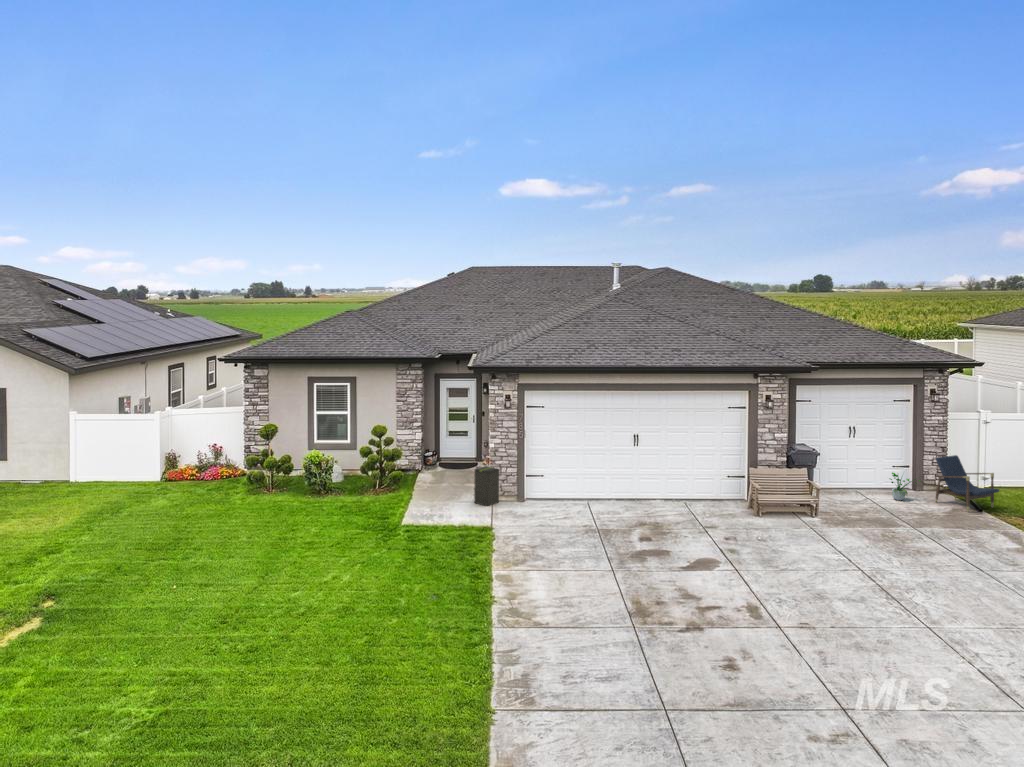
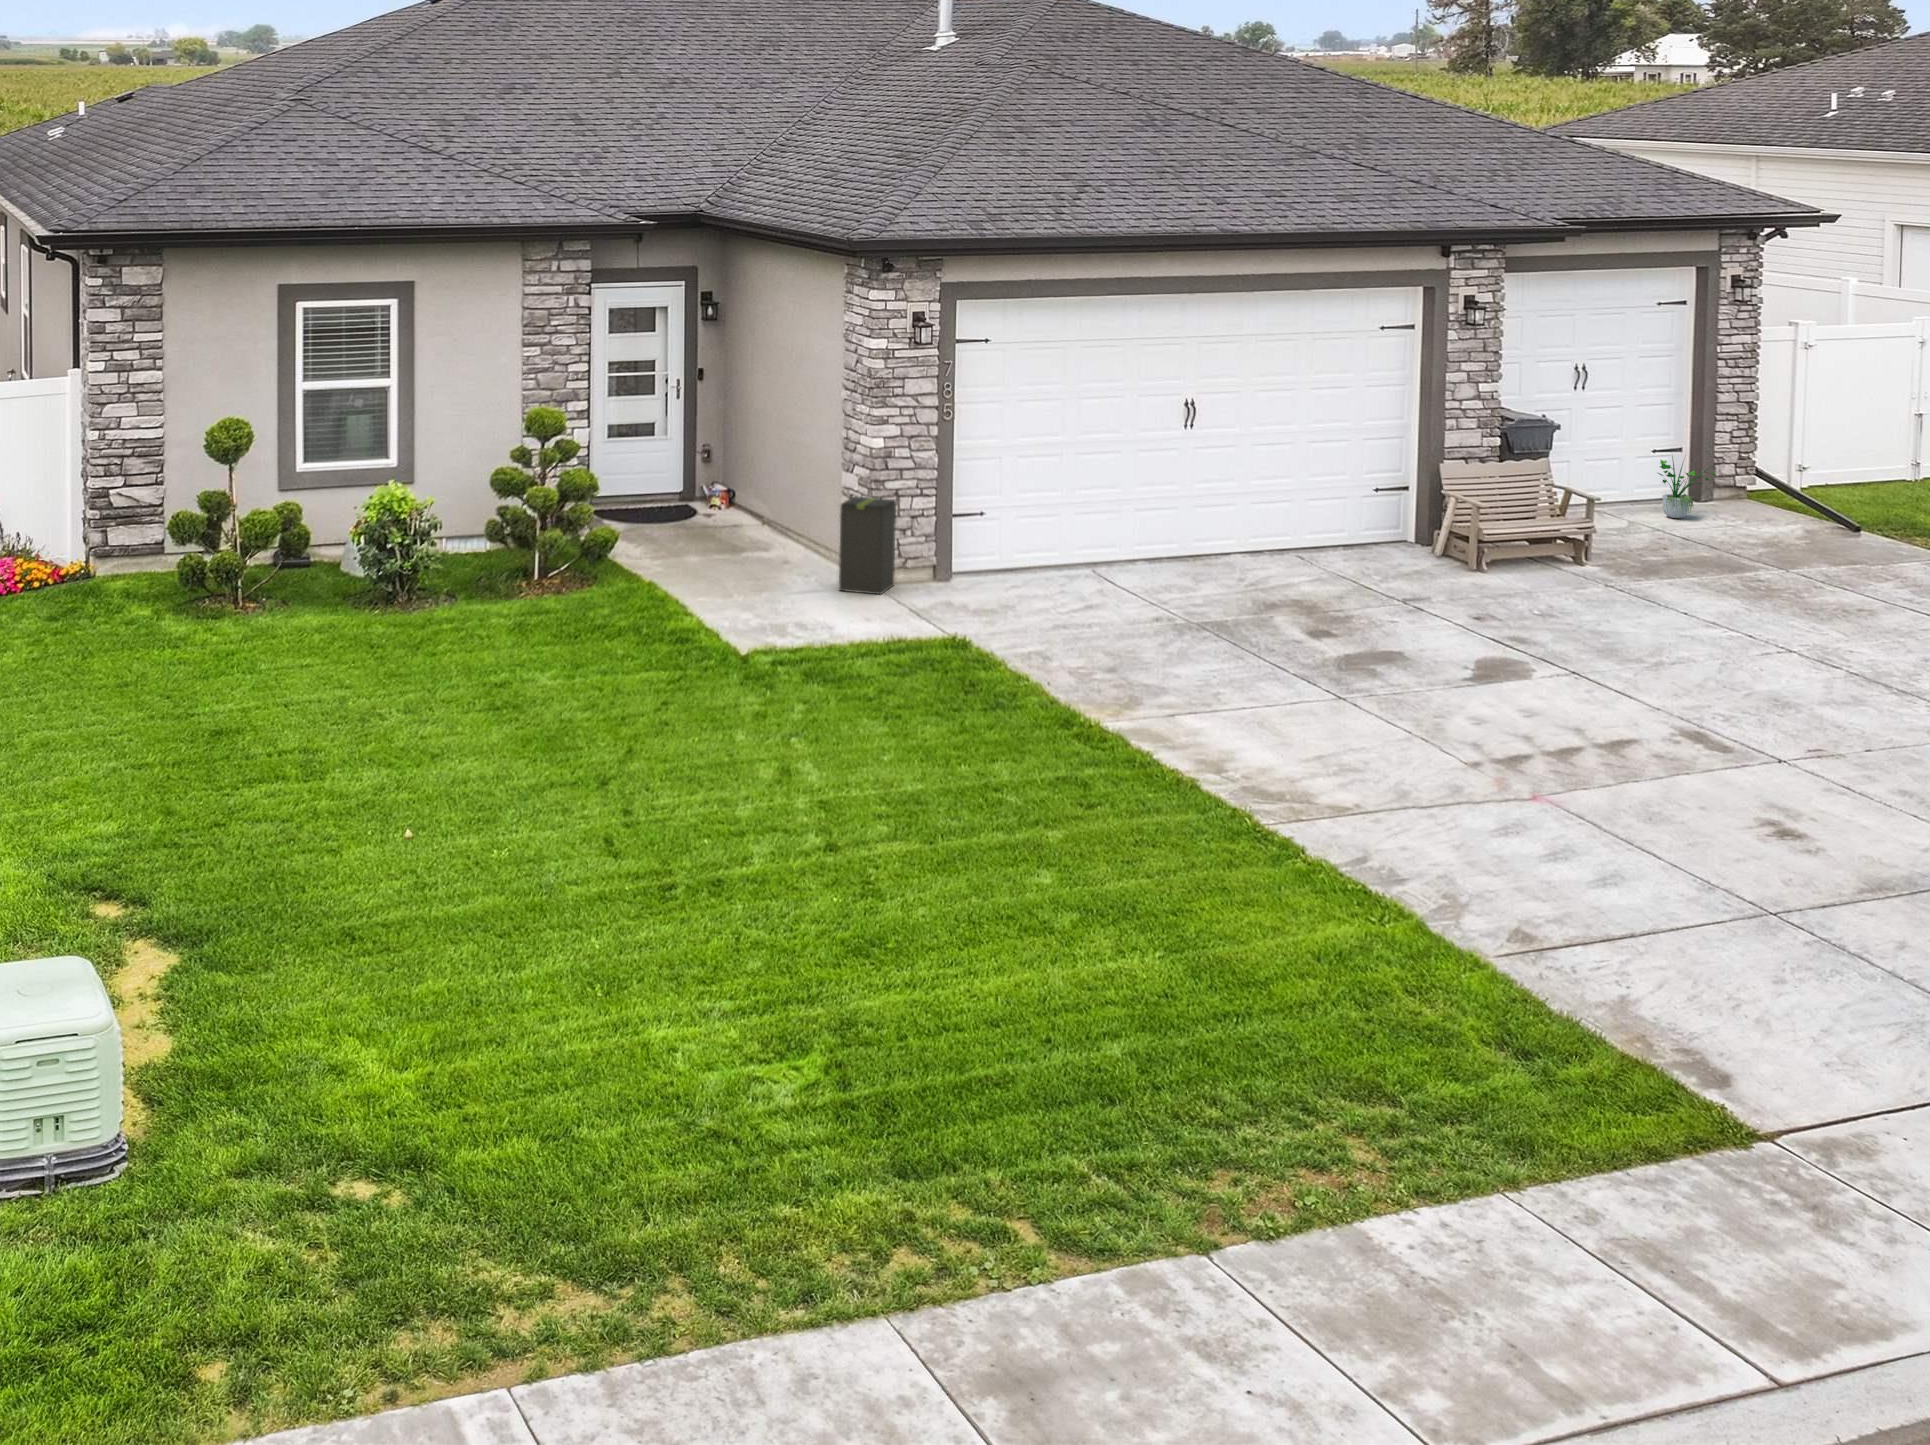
lounge chair: present [935,455,999,512] -> none [1740,417,1858,529]

